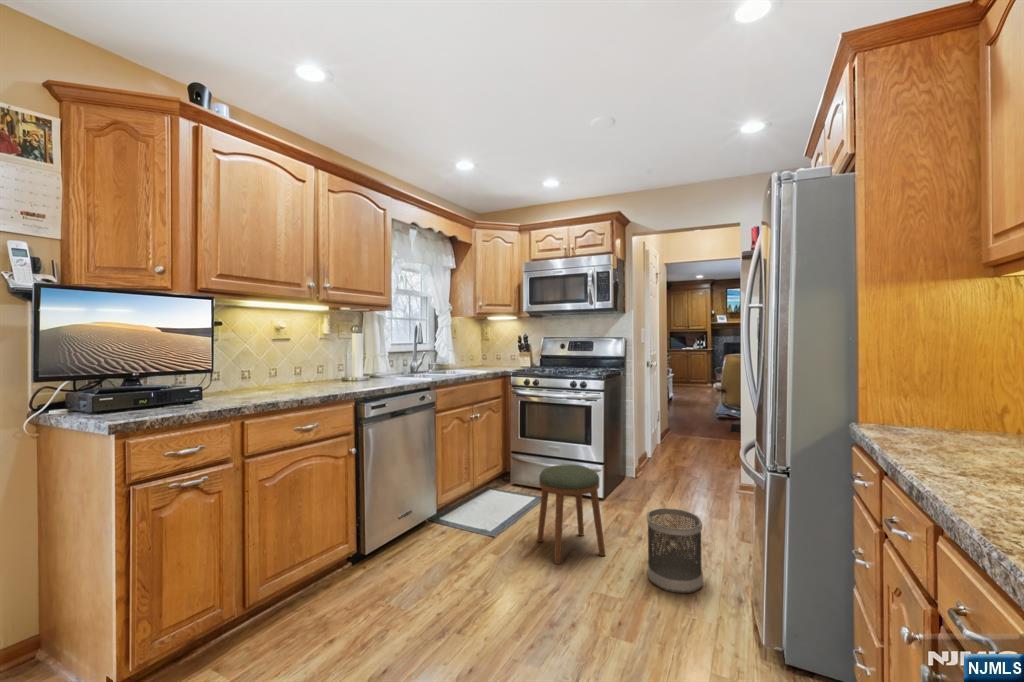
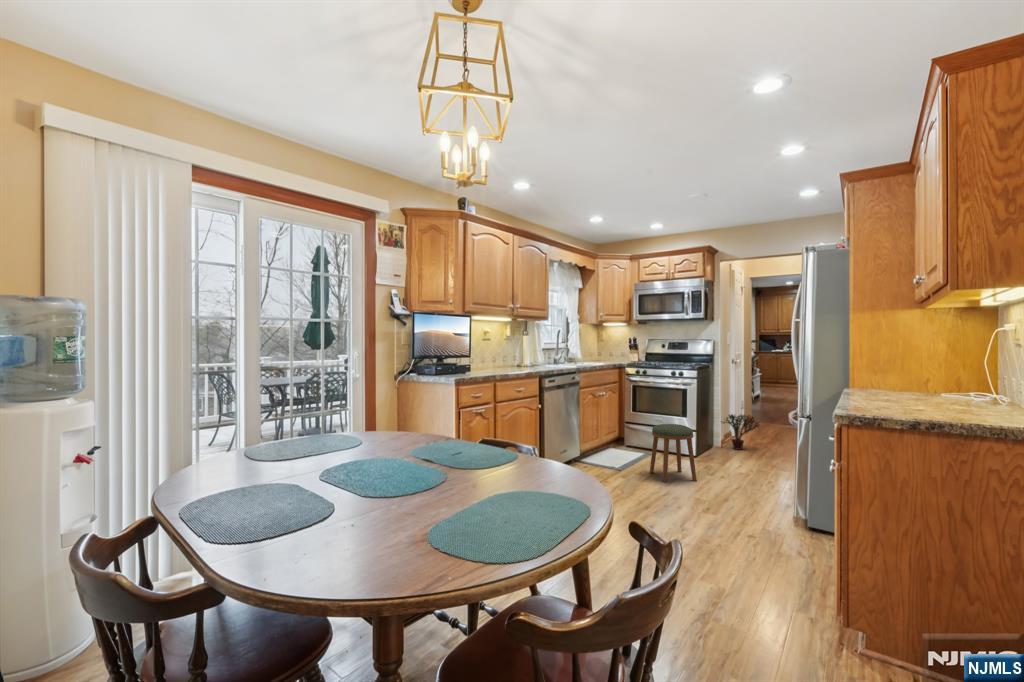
potted plant: none [634,432,685,482] -> present [723,415,760,450]
wastebasket: present [647,508,703,593] -> none [725,450,761,498]

